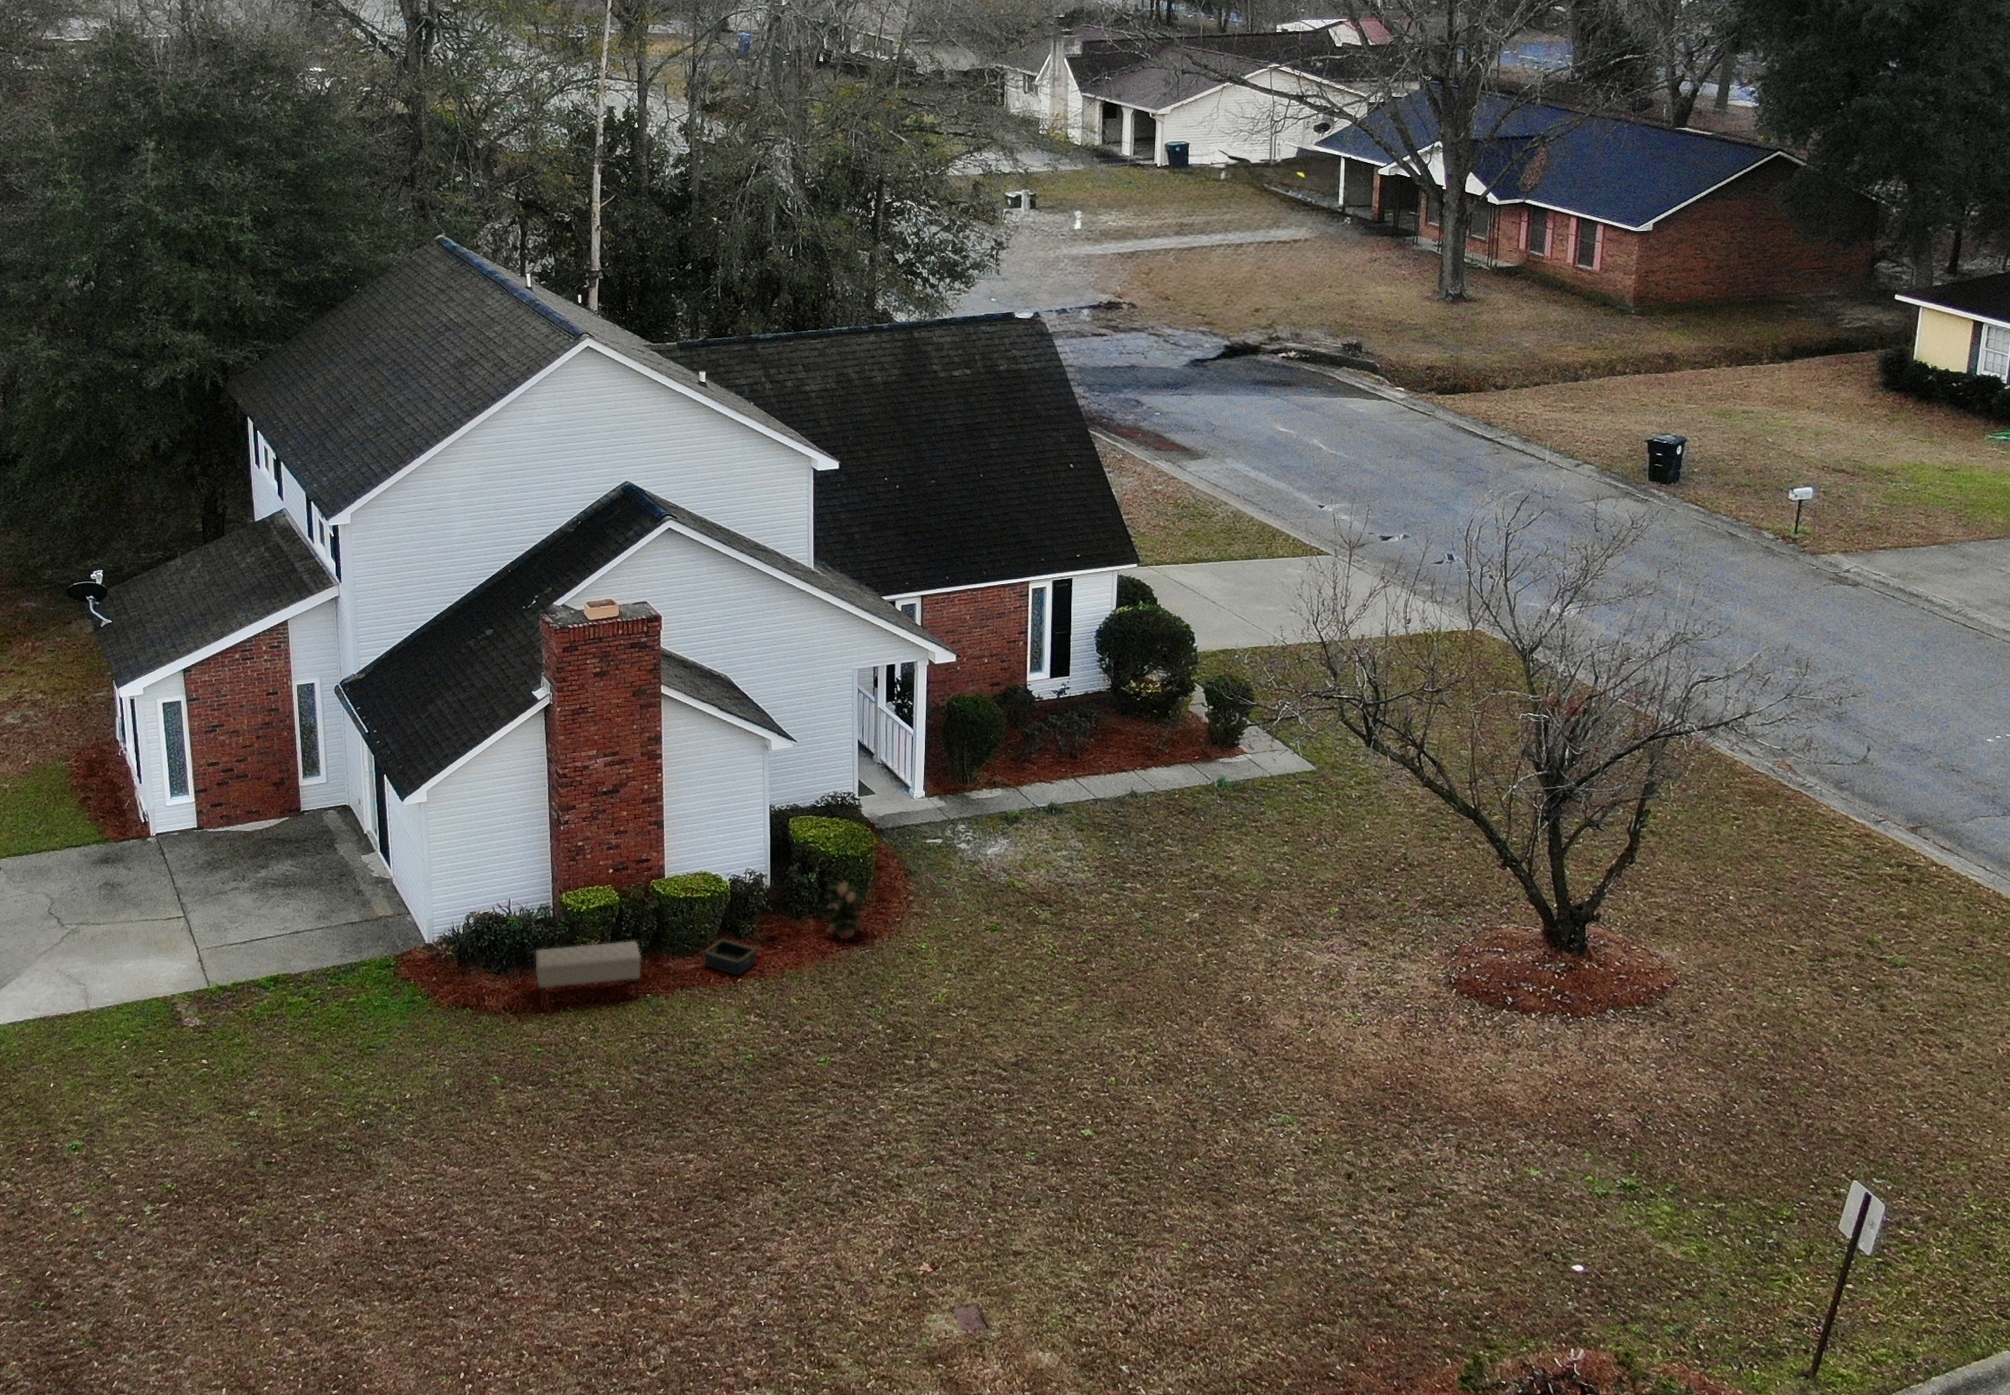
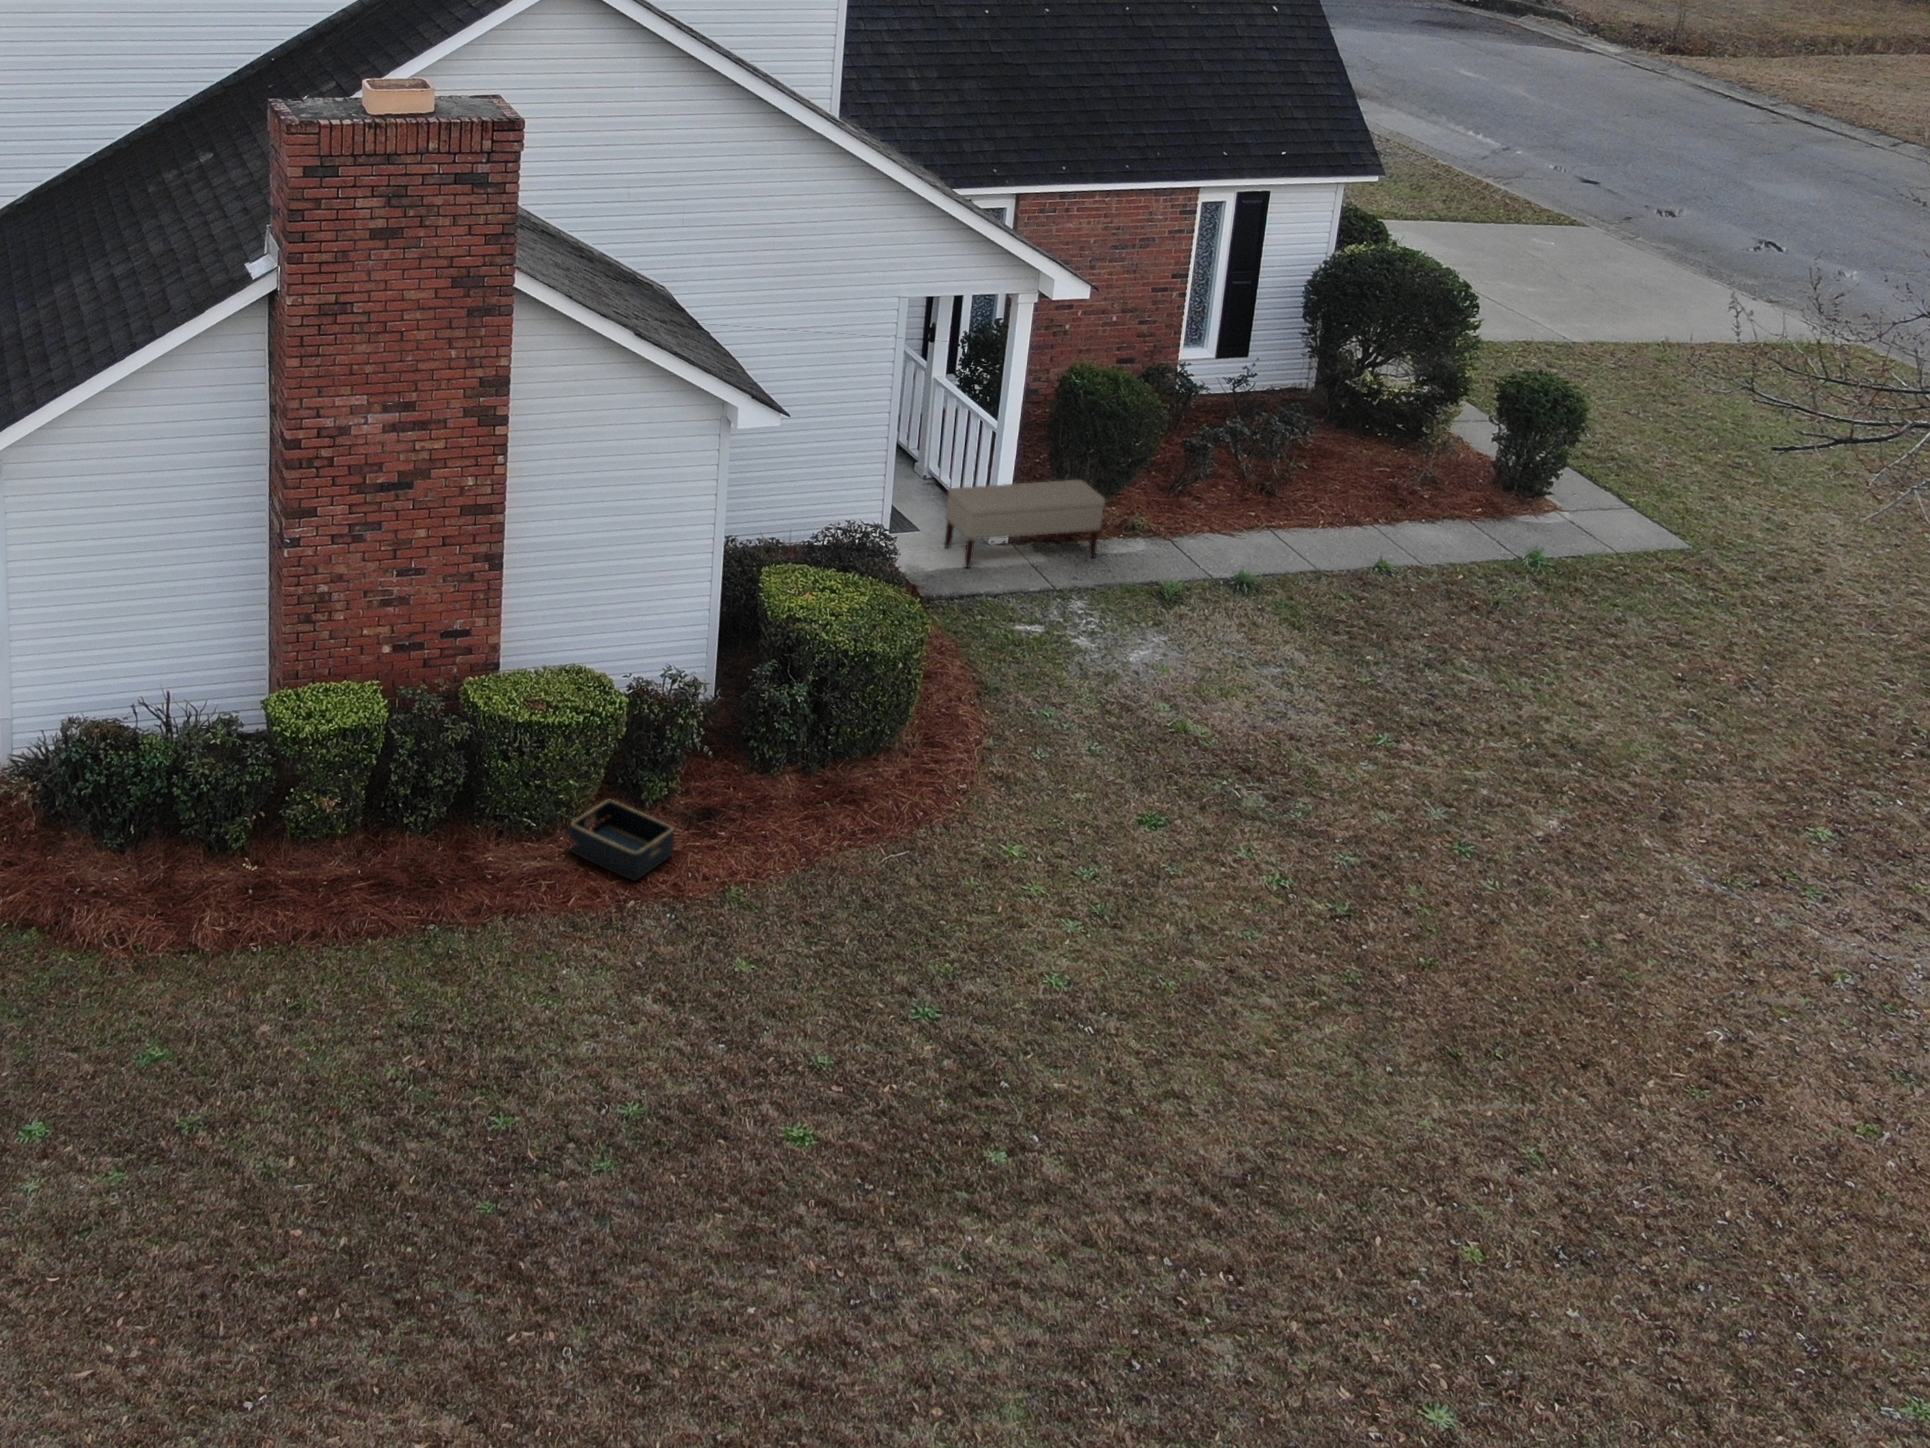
decorative plant: present [827,882,862,939] -> none [819,704,901,816]
bench: present [536,941,641,1006] -> present [944,480,1105,568]

